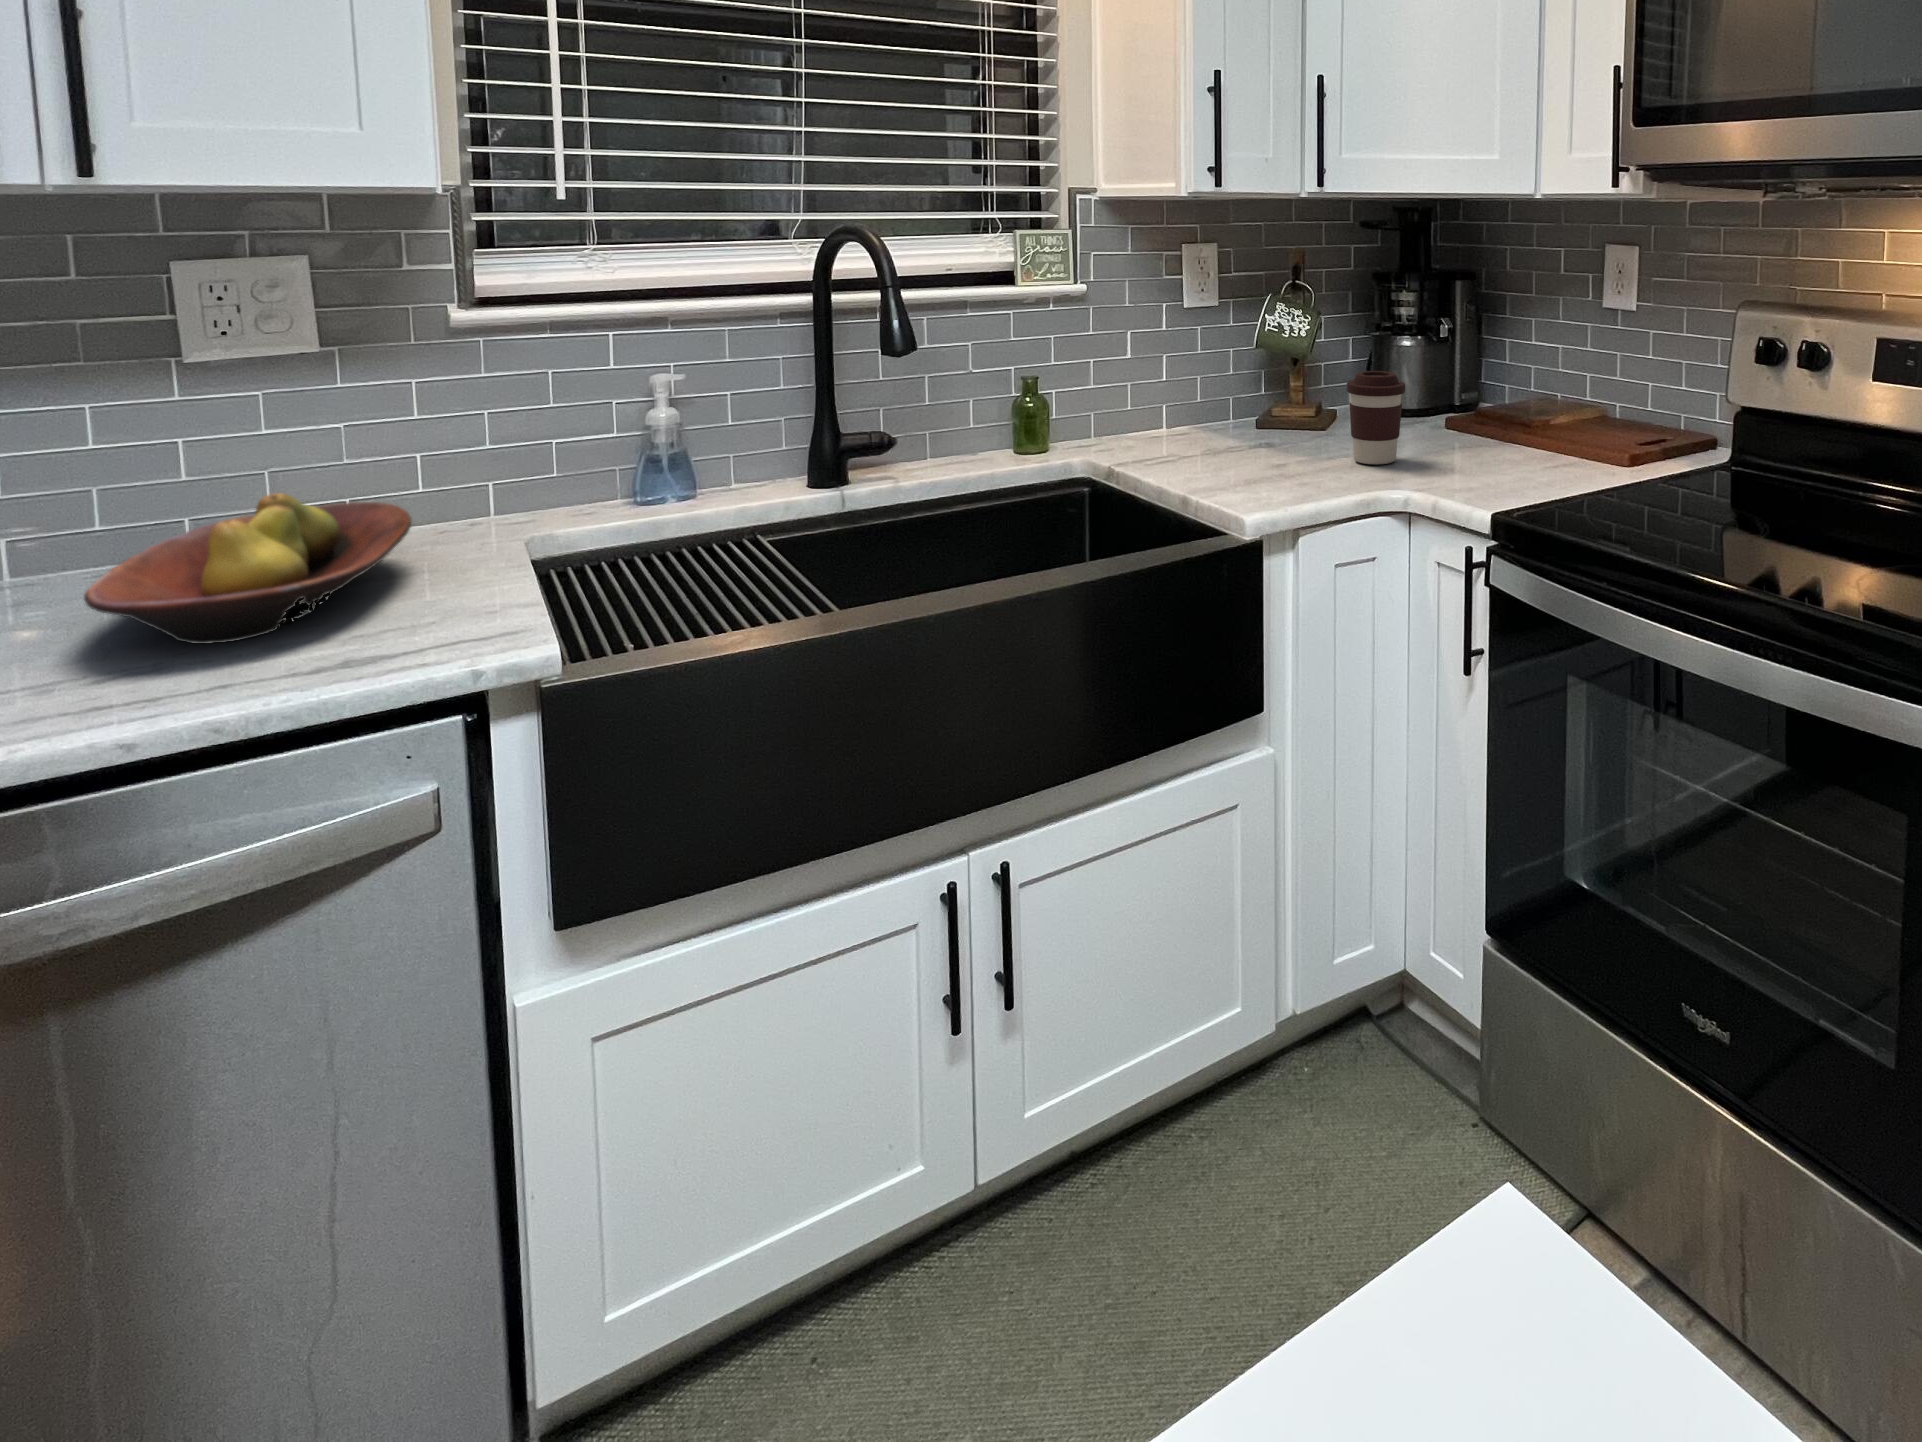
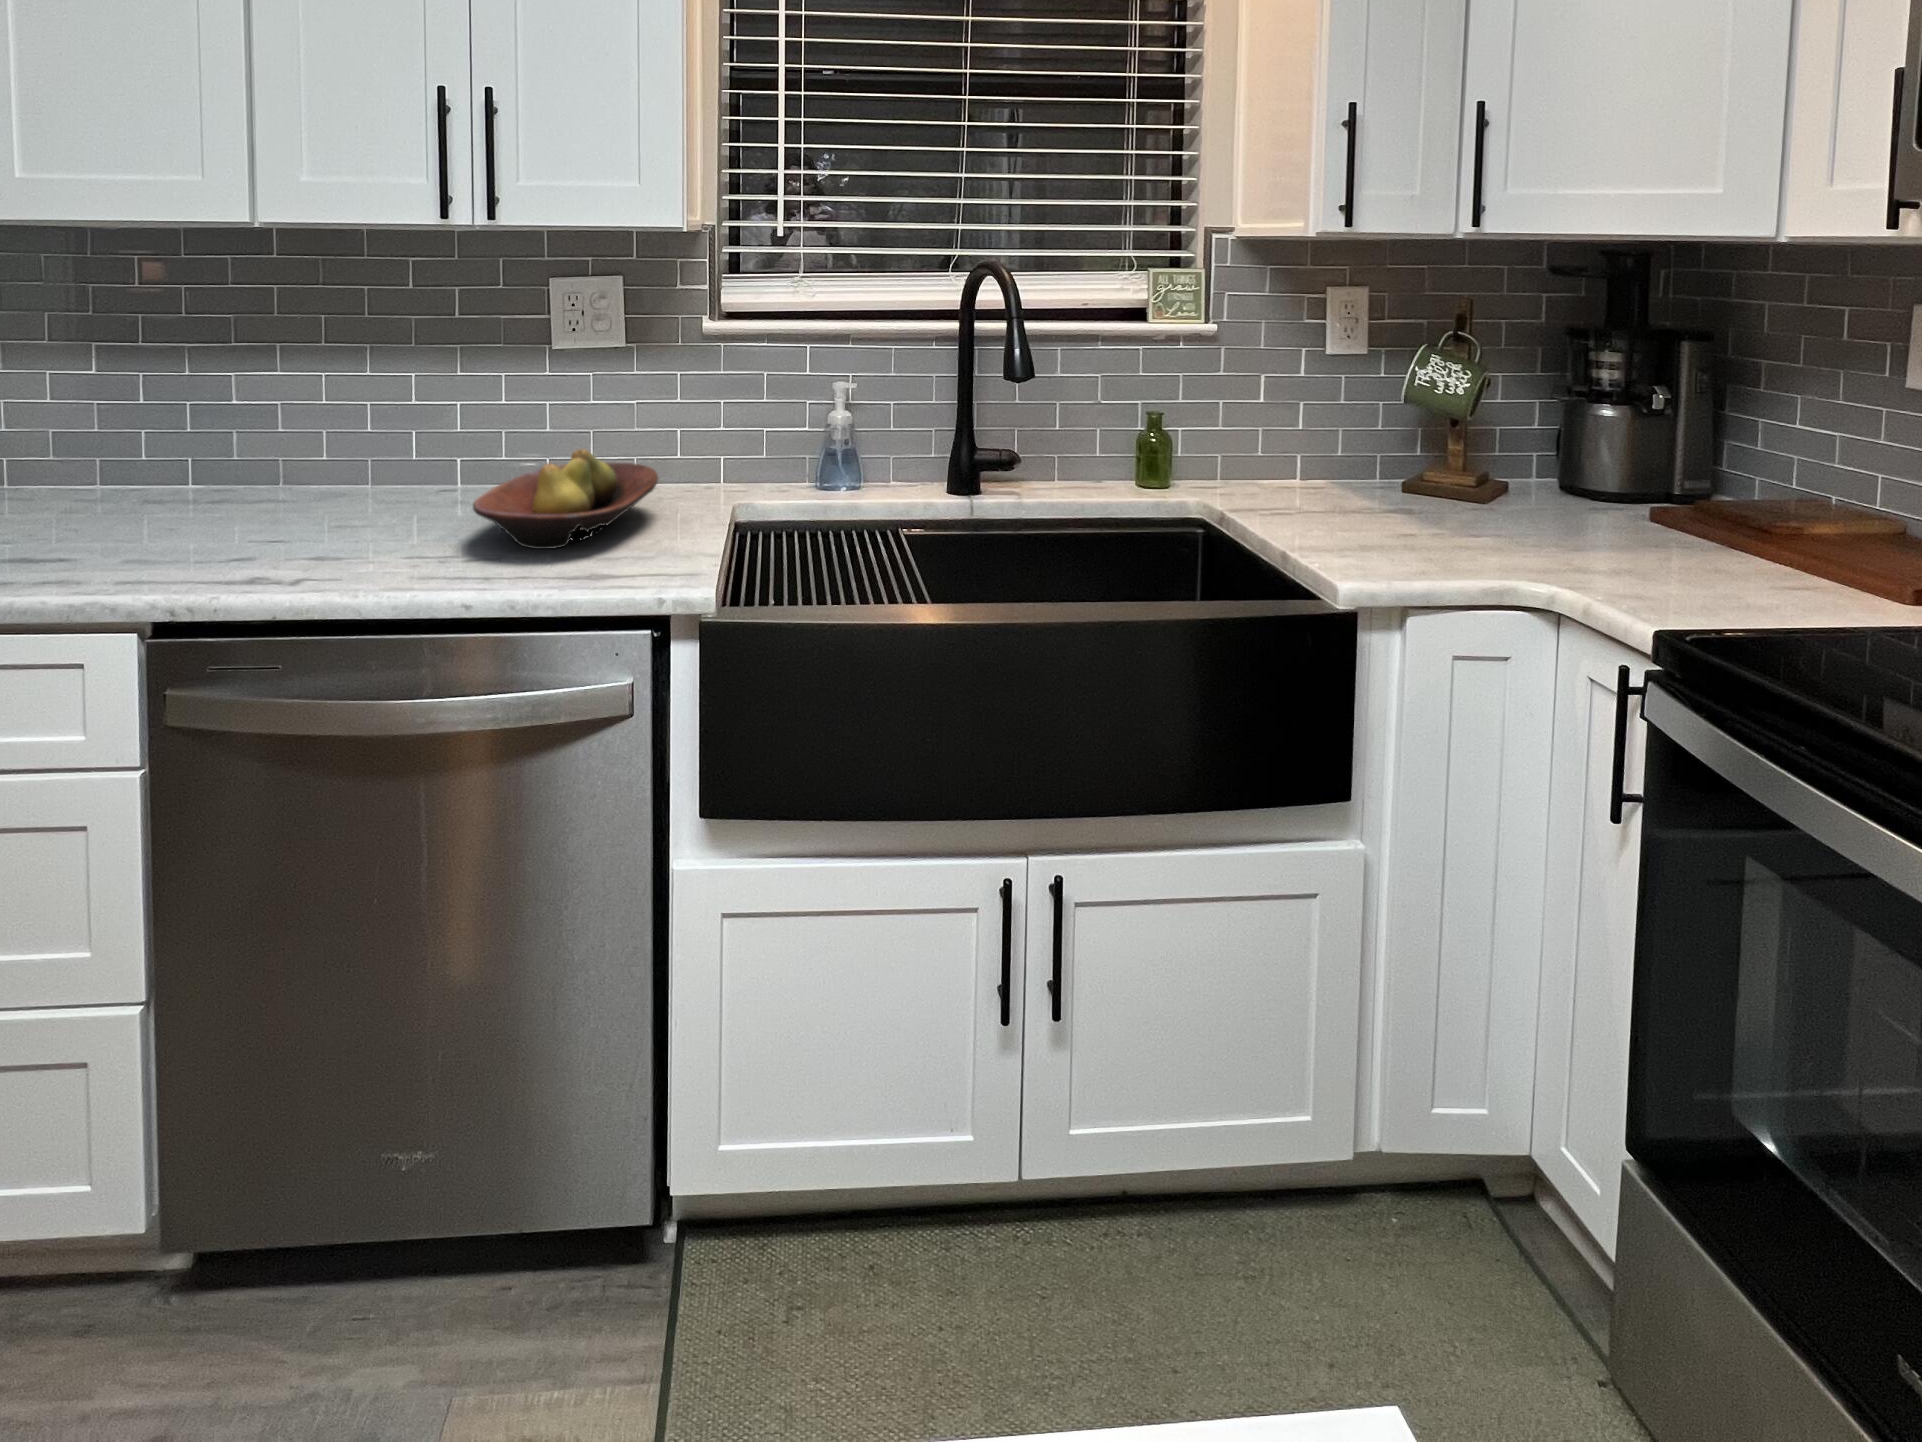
coffee cup: present [1347,371,1405,464] -> none [1495,440,1573,551]

